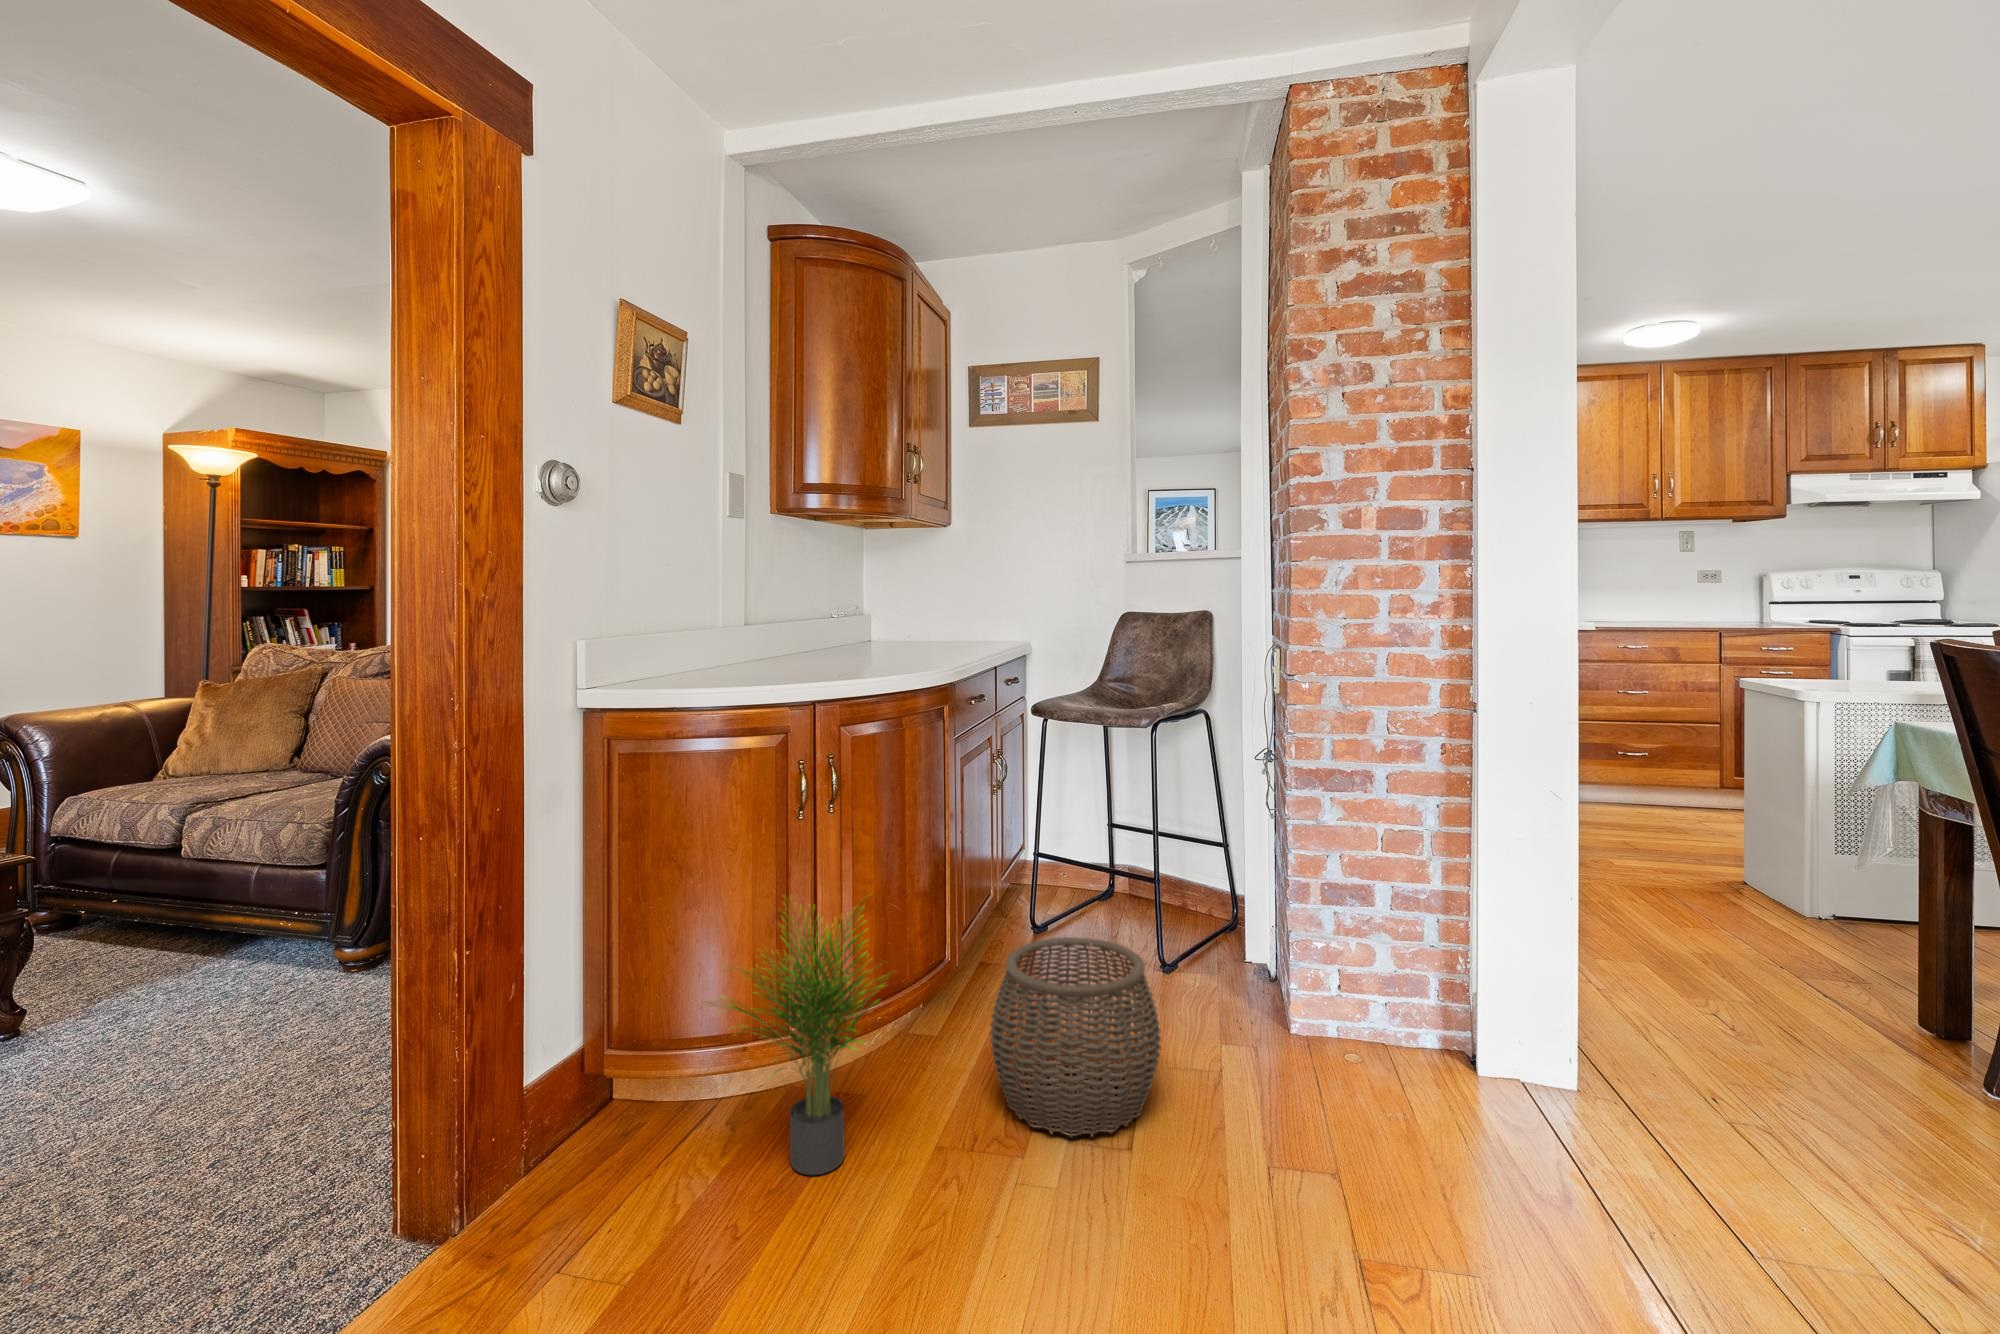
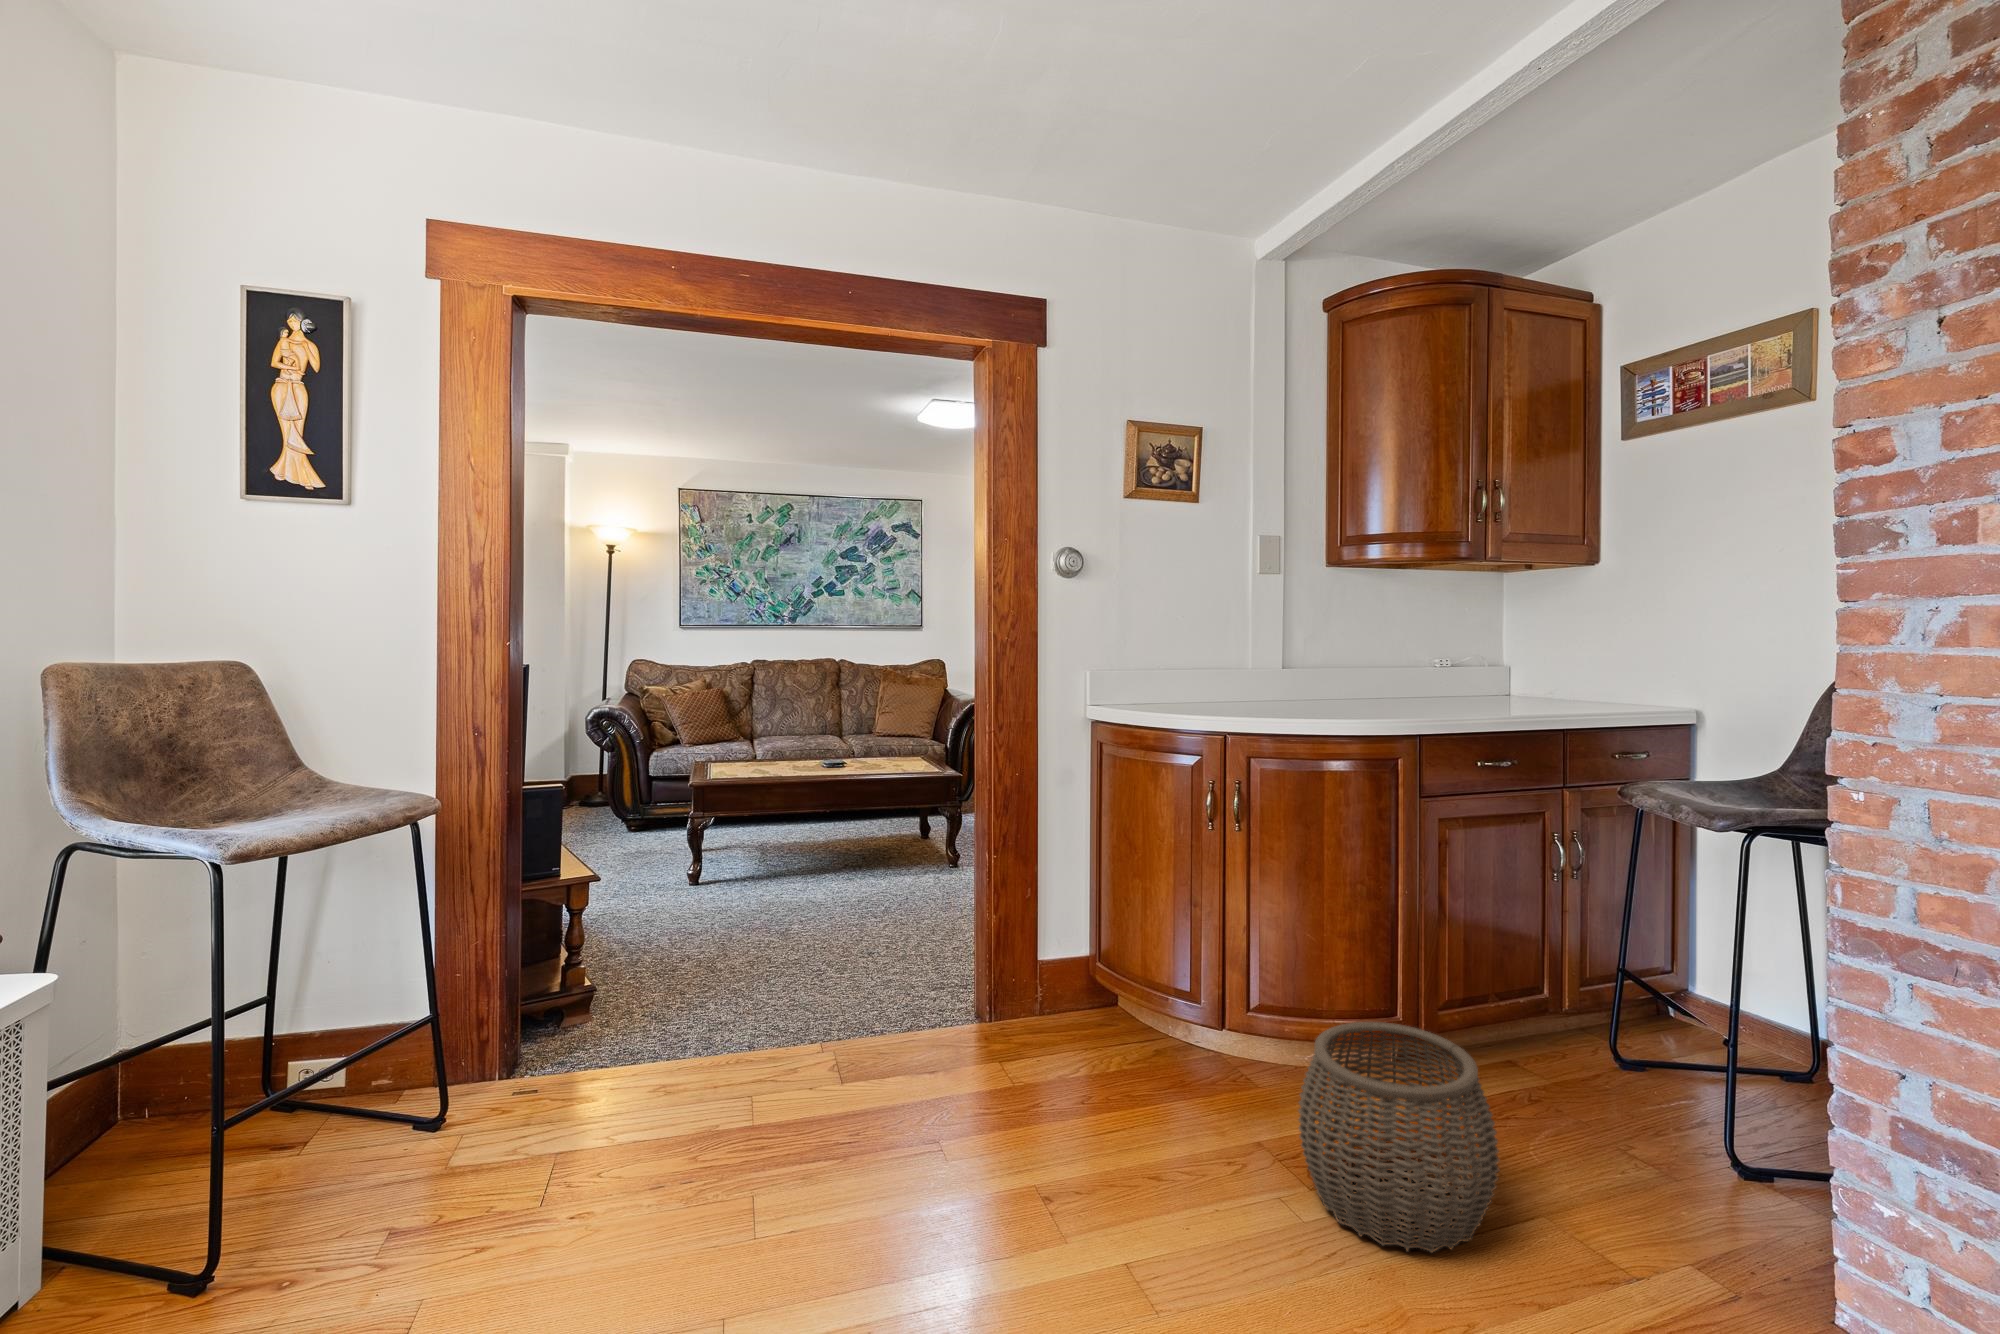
potted plant: present [727,897,887,1175] -> none [1073,899,1212,1131]

